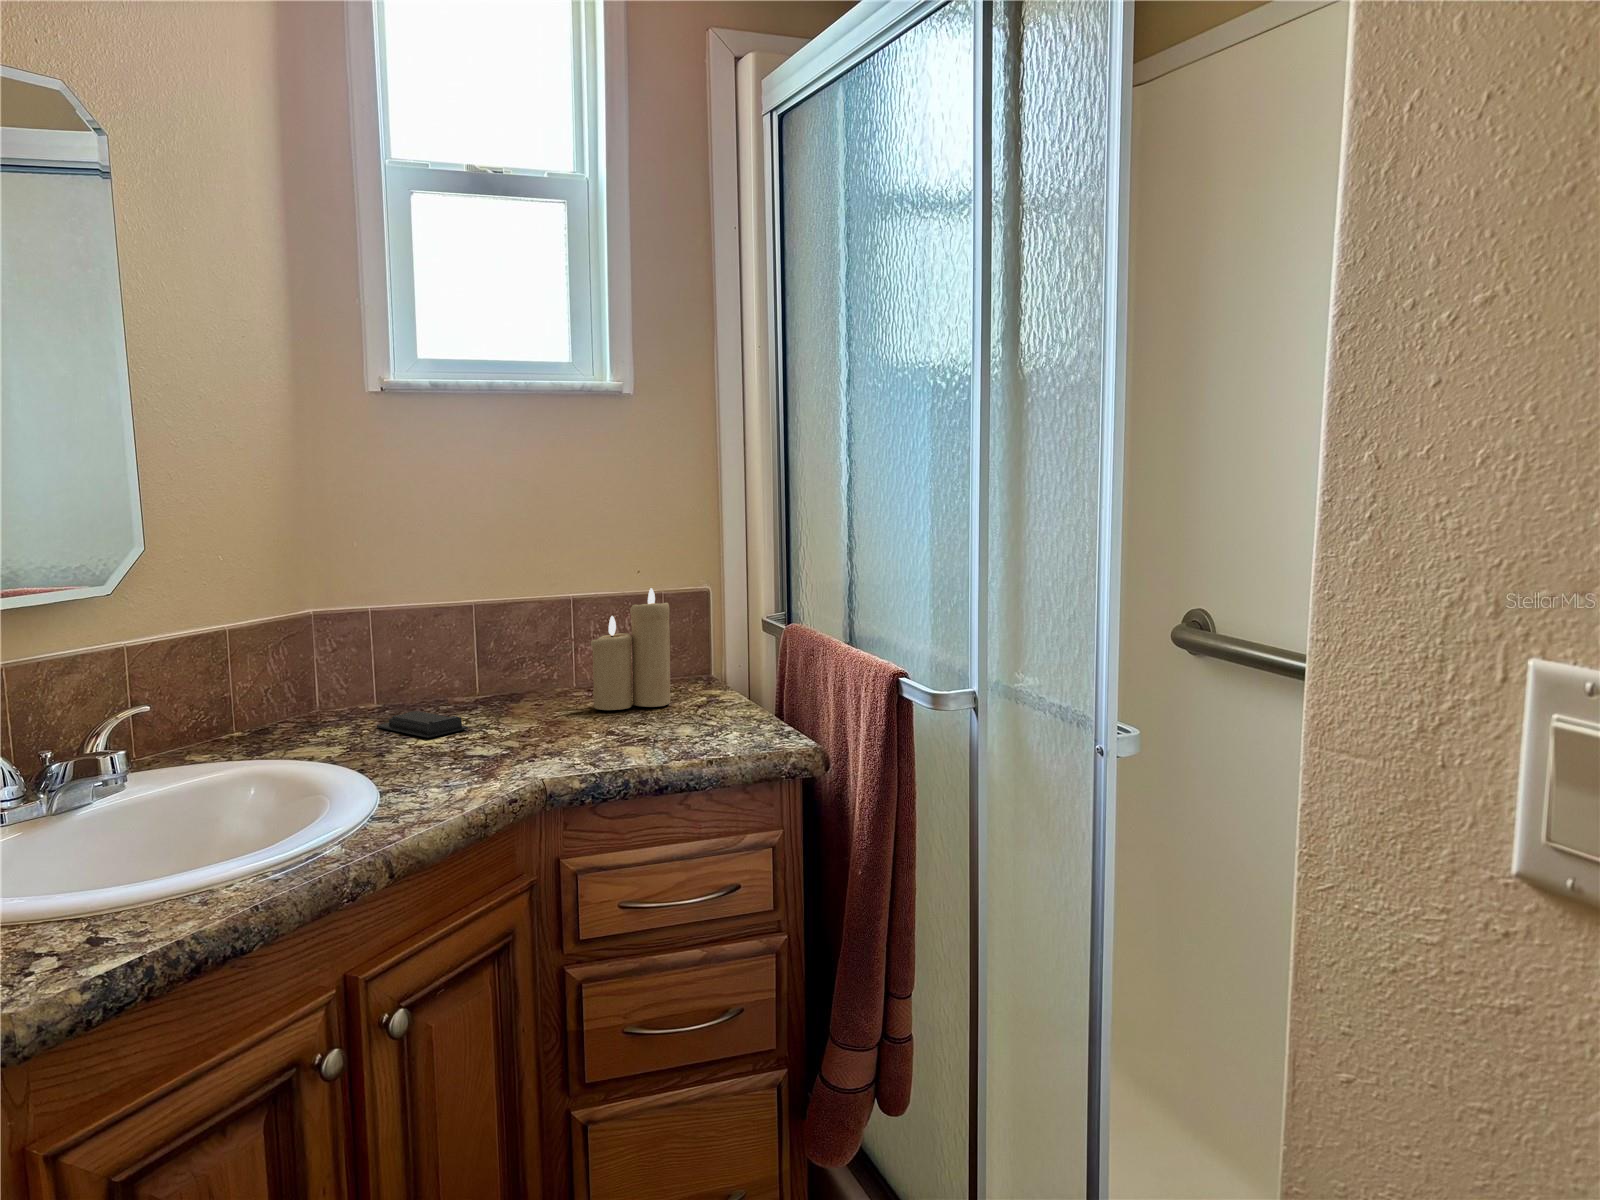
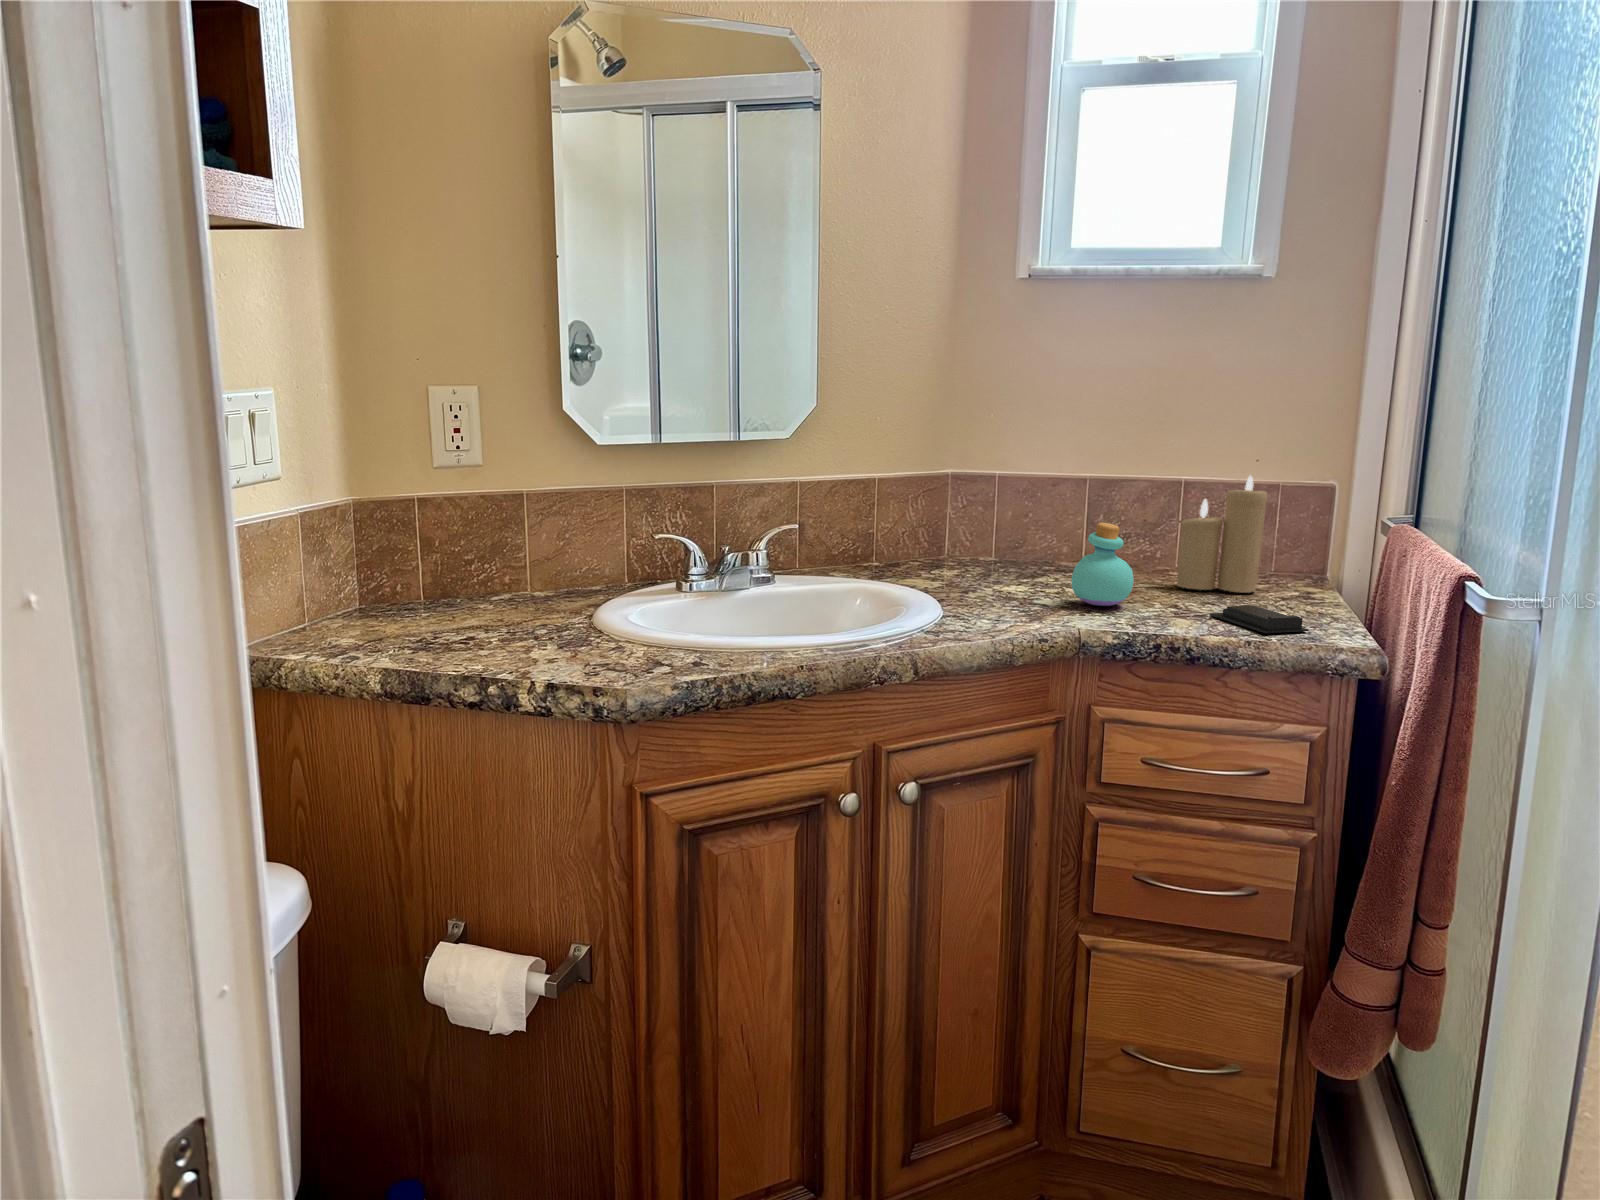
perfume bottle: none [505,656,572,747] -> present [1072,523,1134,606]
soap bar: present [377,711,468,738] -> present [1210,605,1309,633]

